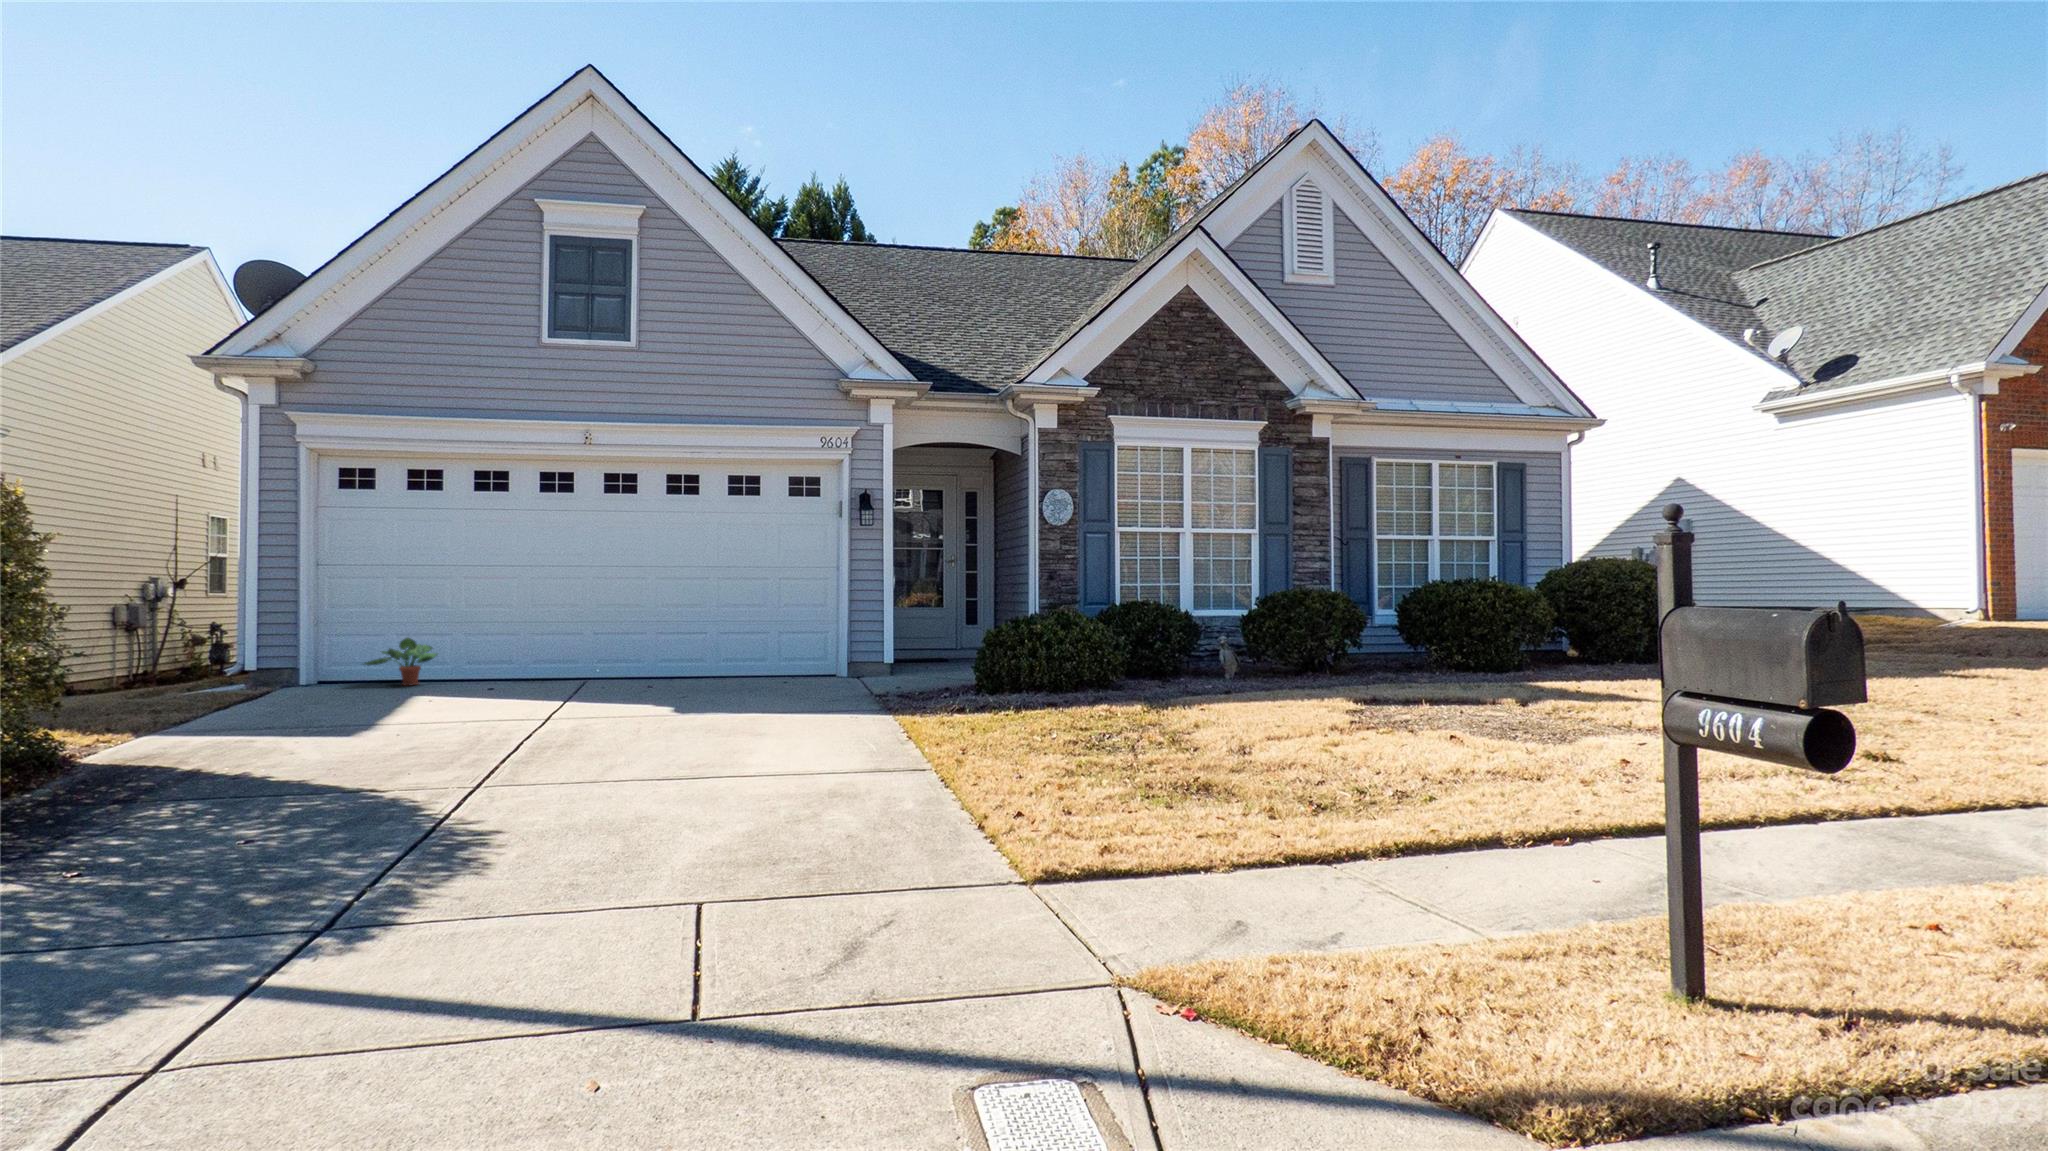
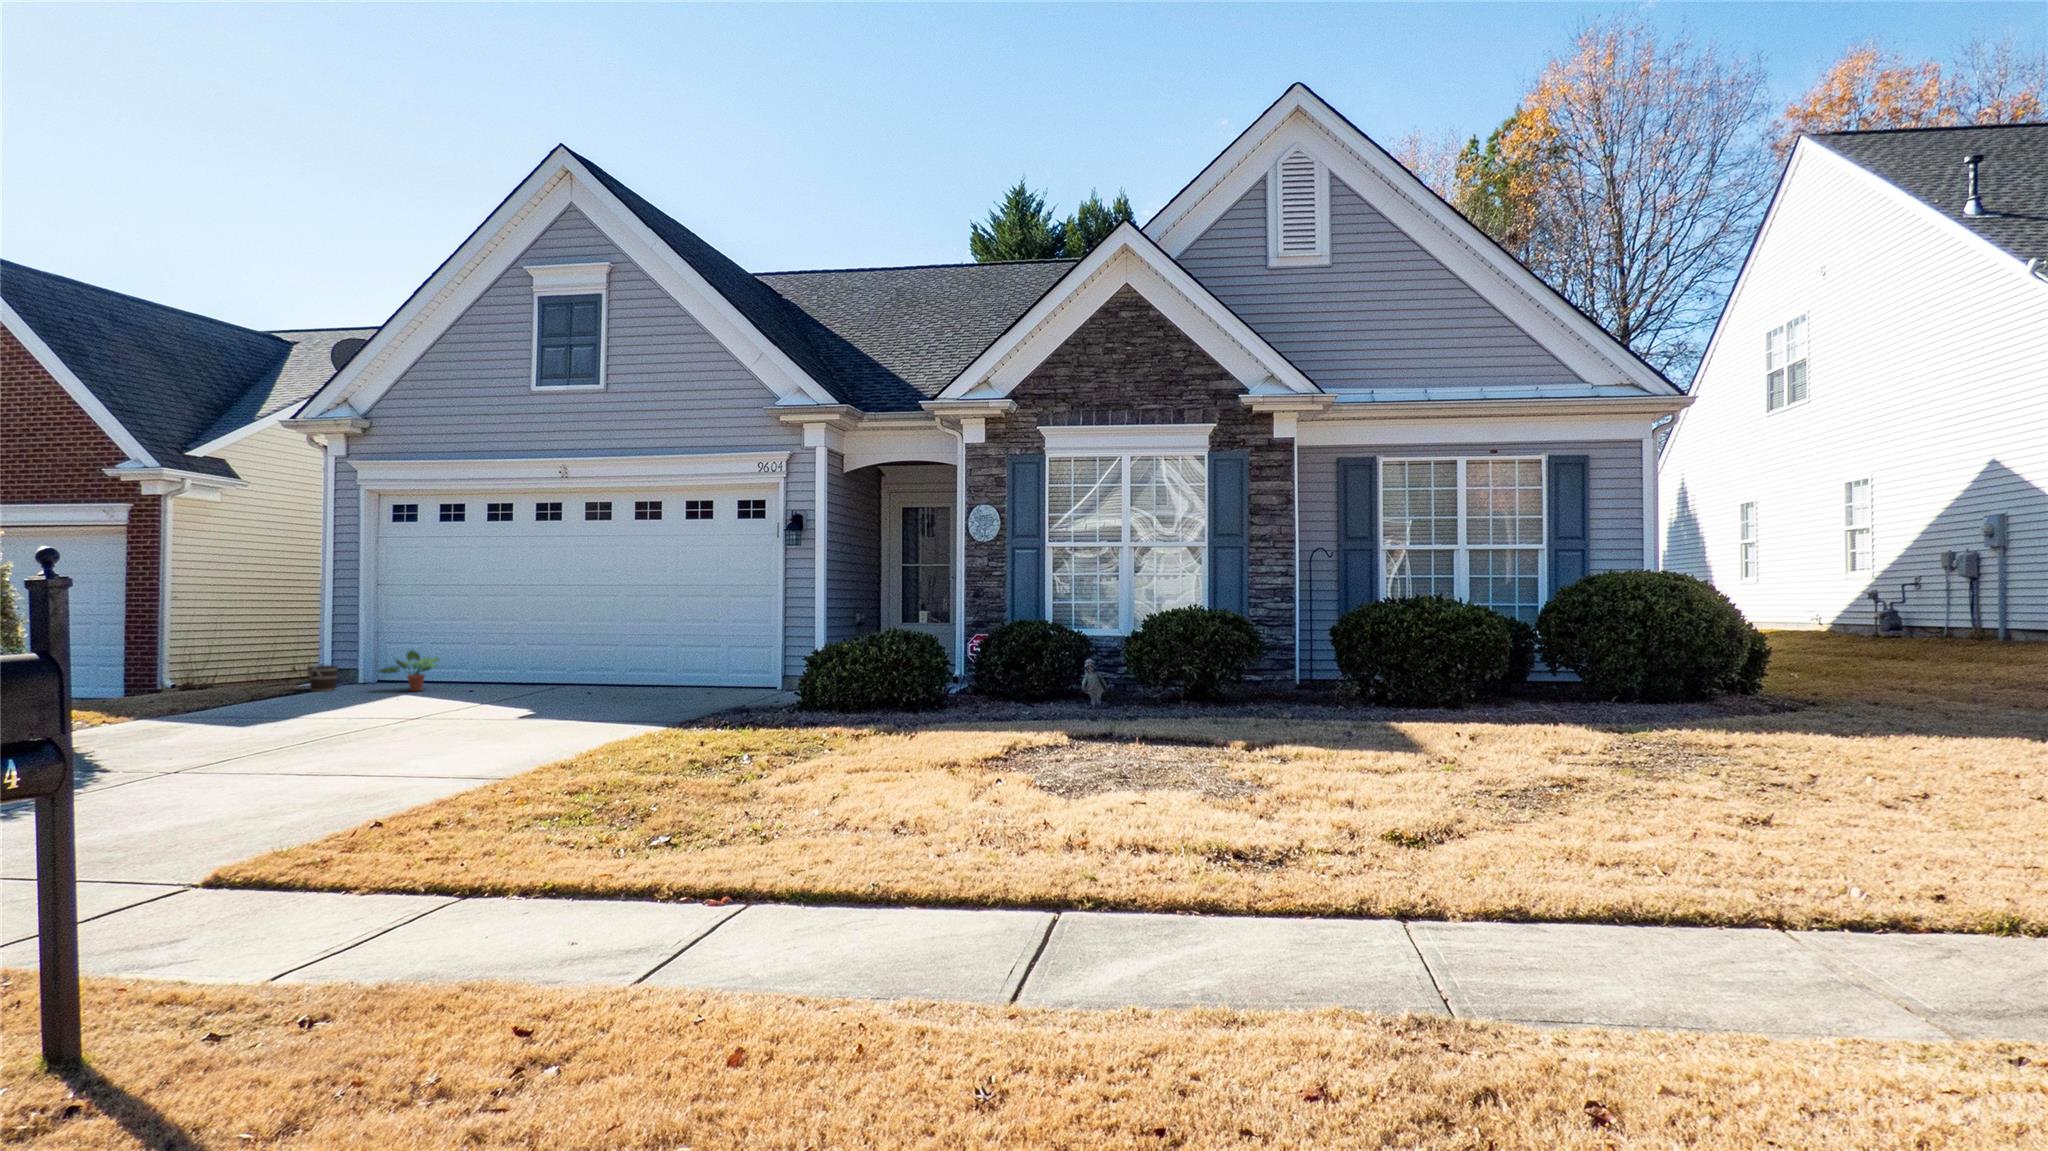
bucket: none [252,655,292,689] -> present [308,665,338,691]

